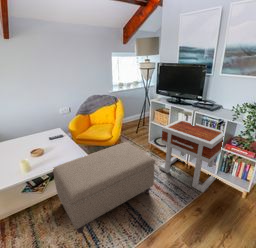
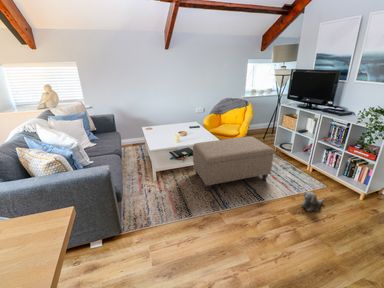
side table: present [160,119,224,192] -> none [280,123,353,188]
plush toy: none [195,209,216,235] -> present [302,191,324,211]

